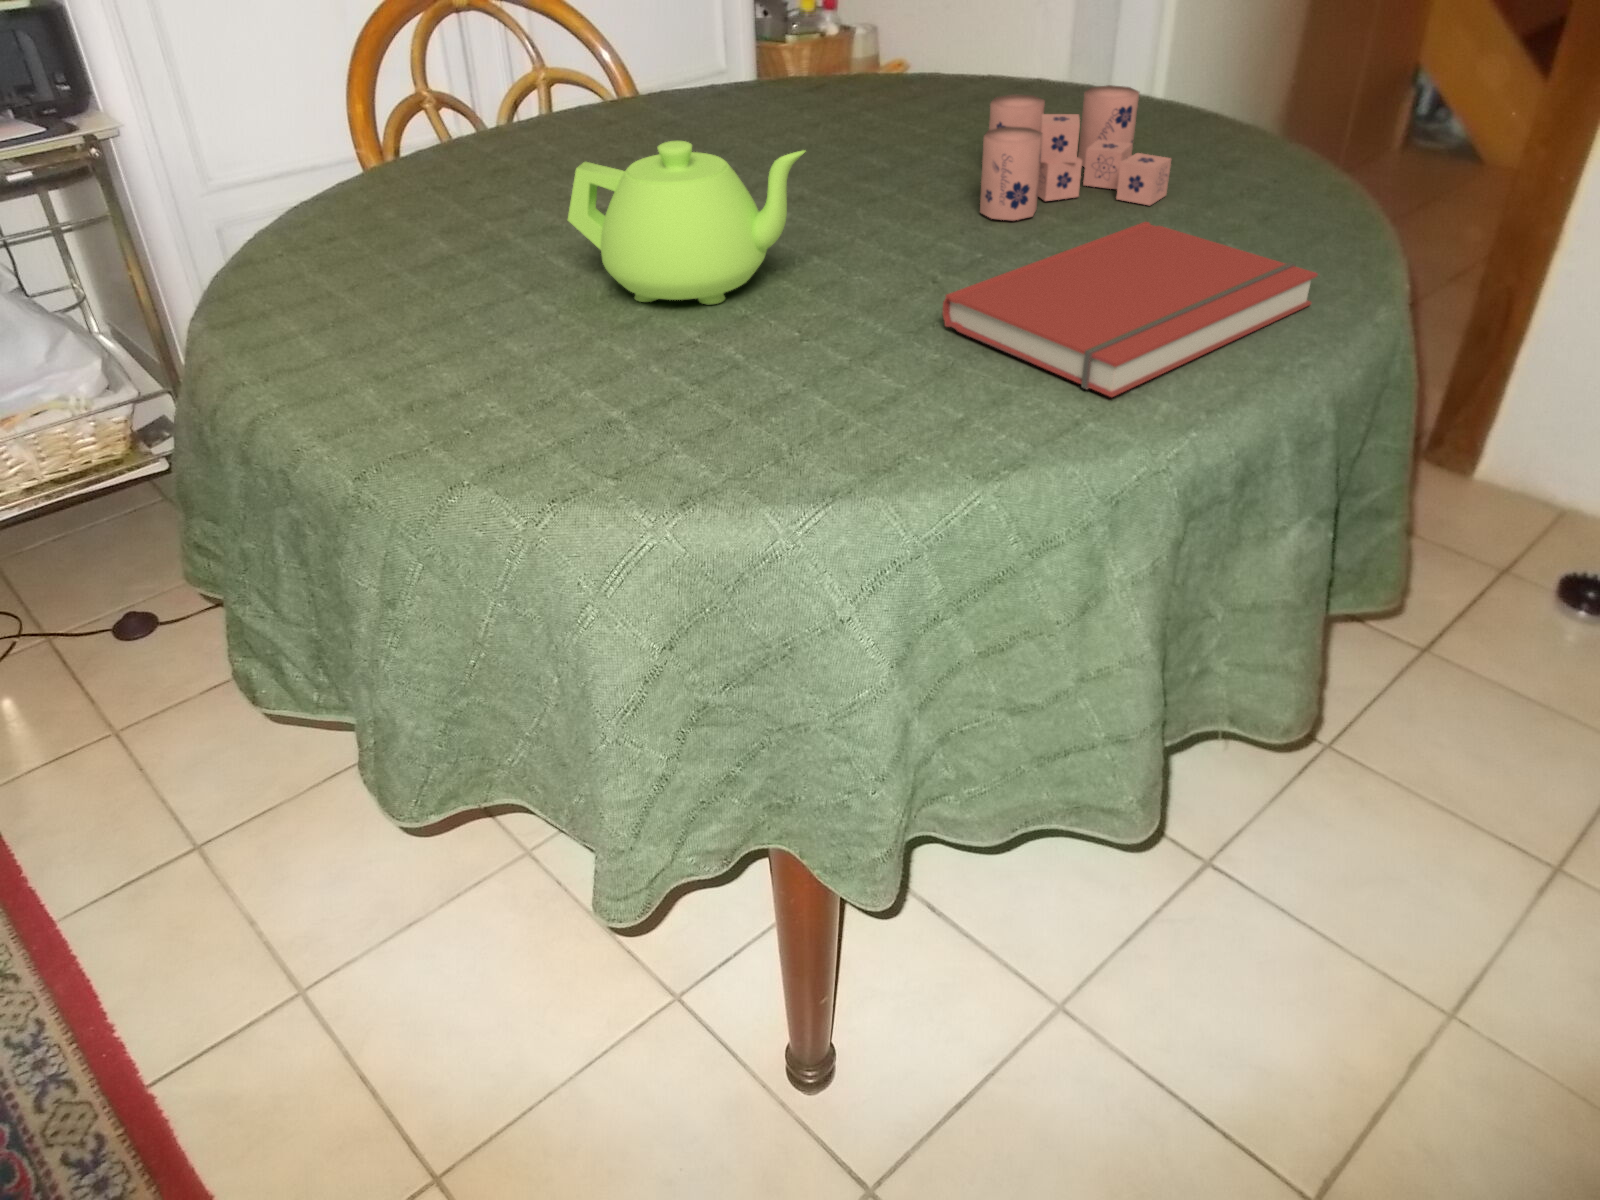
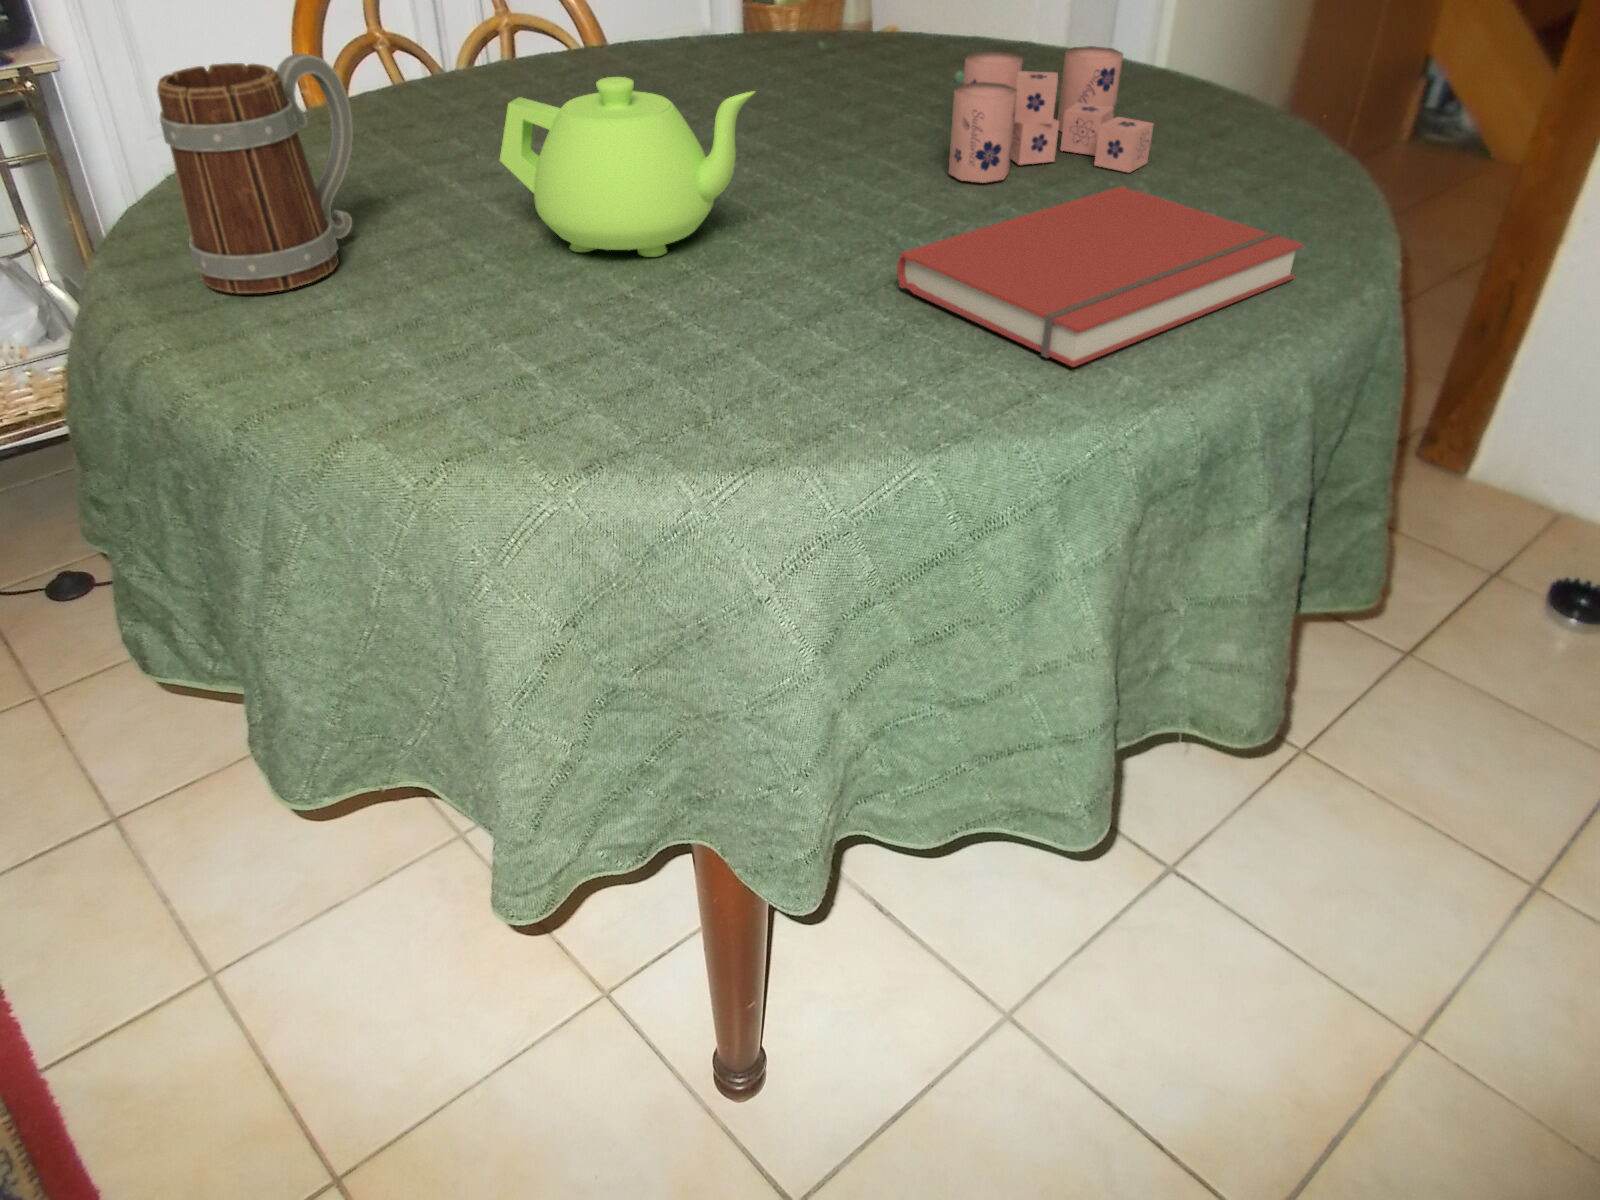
mug: none [263,131,432,353] -> present [157,53,352,293]

